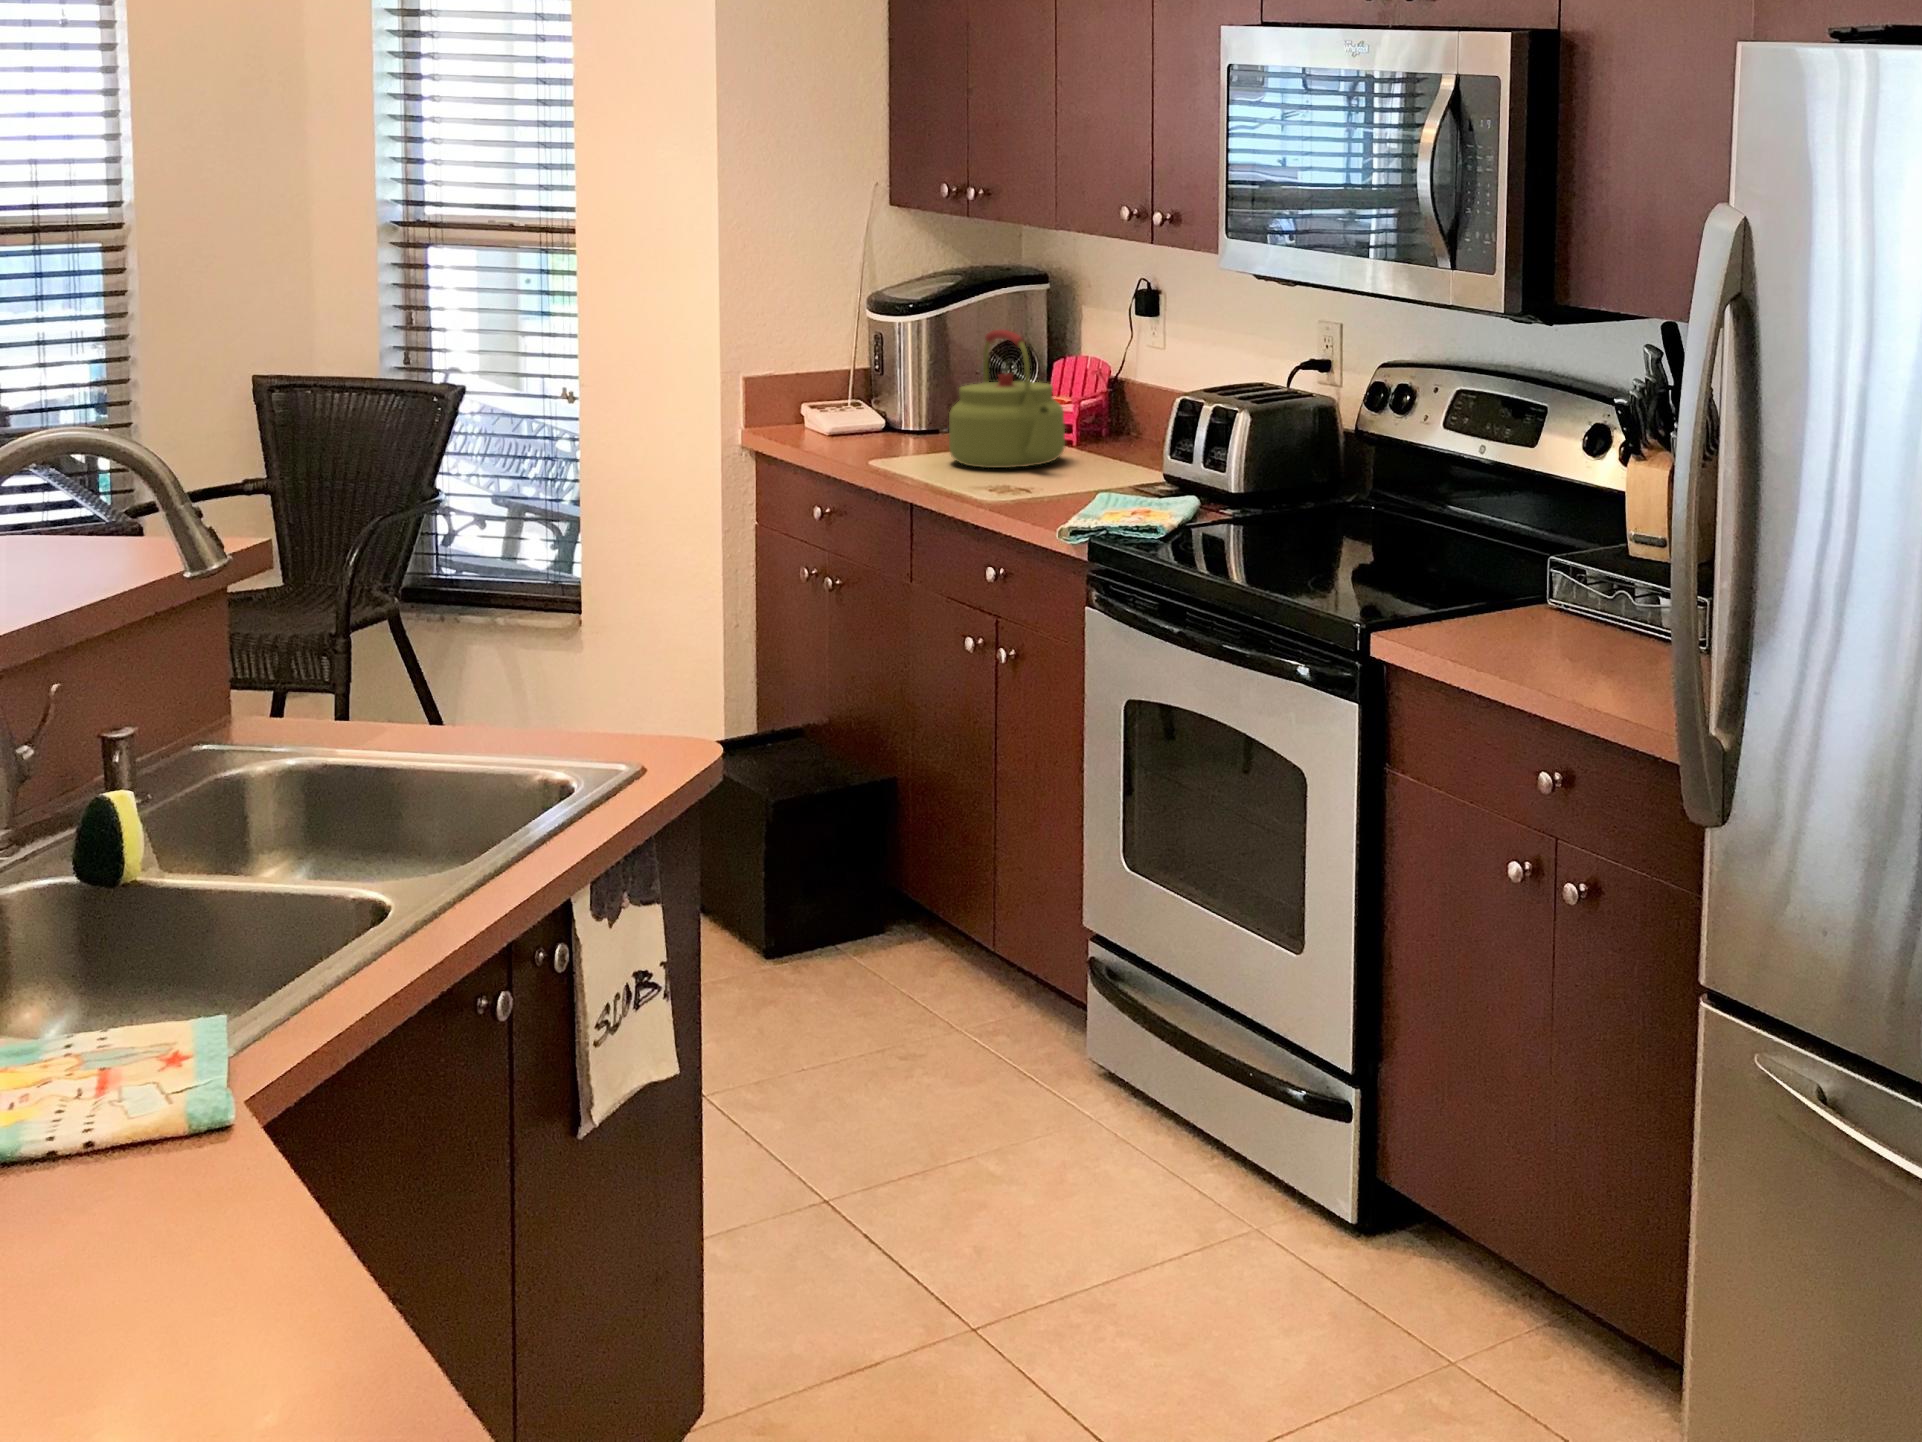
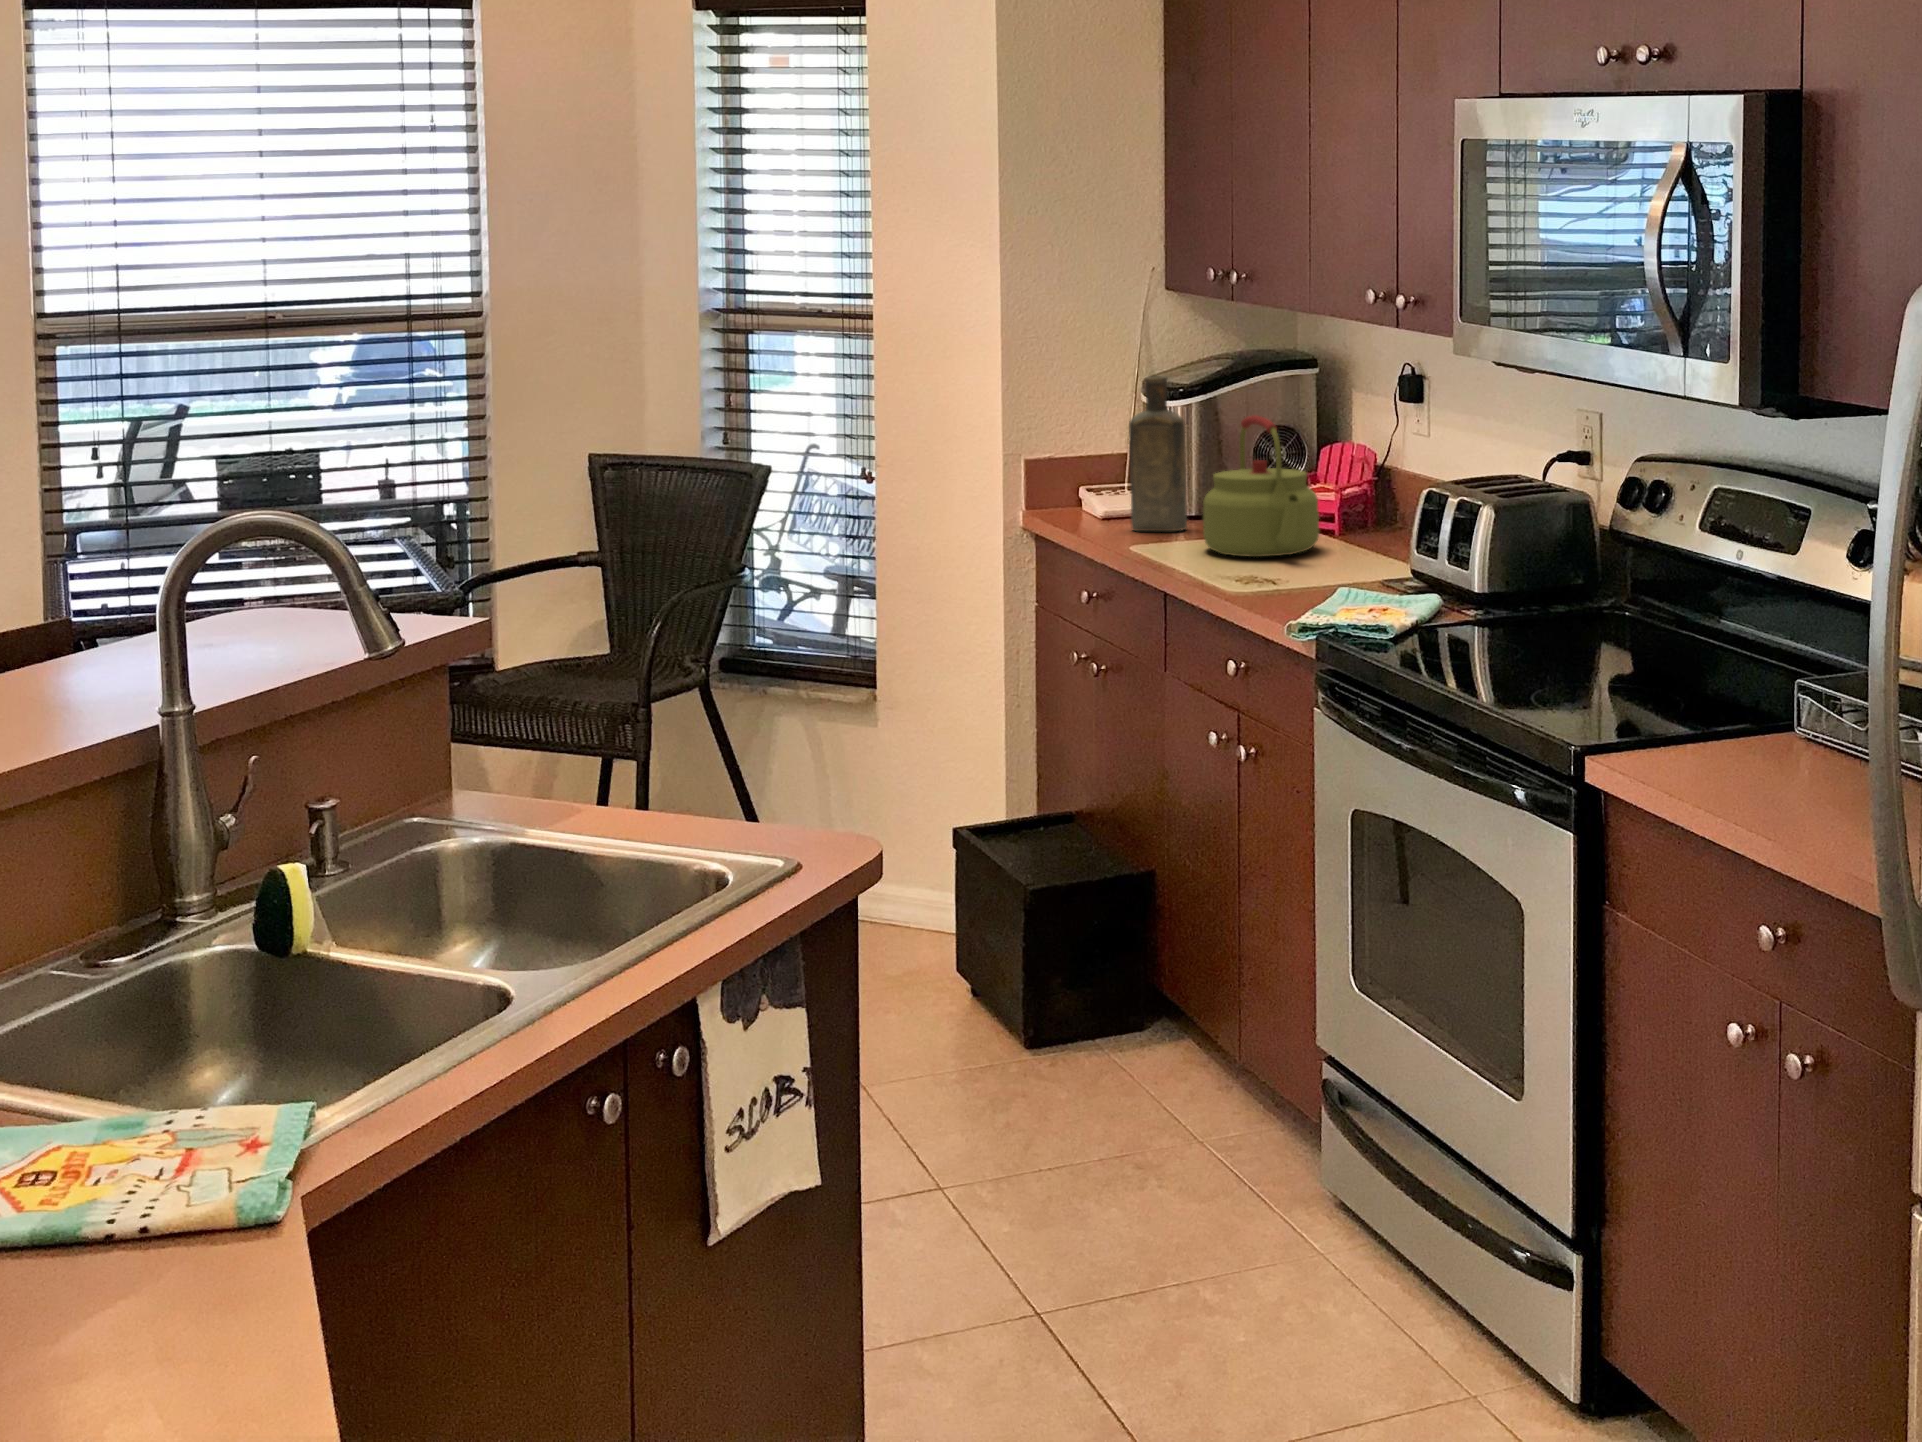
bottle: none [862,291,924,446] -> present [1129,376,1187,531]

